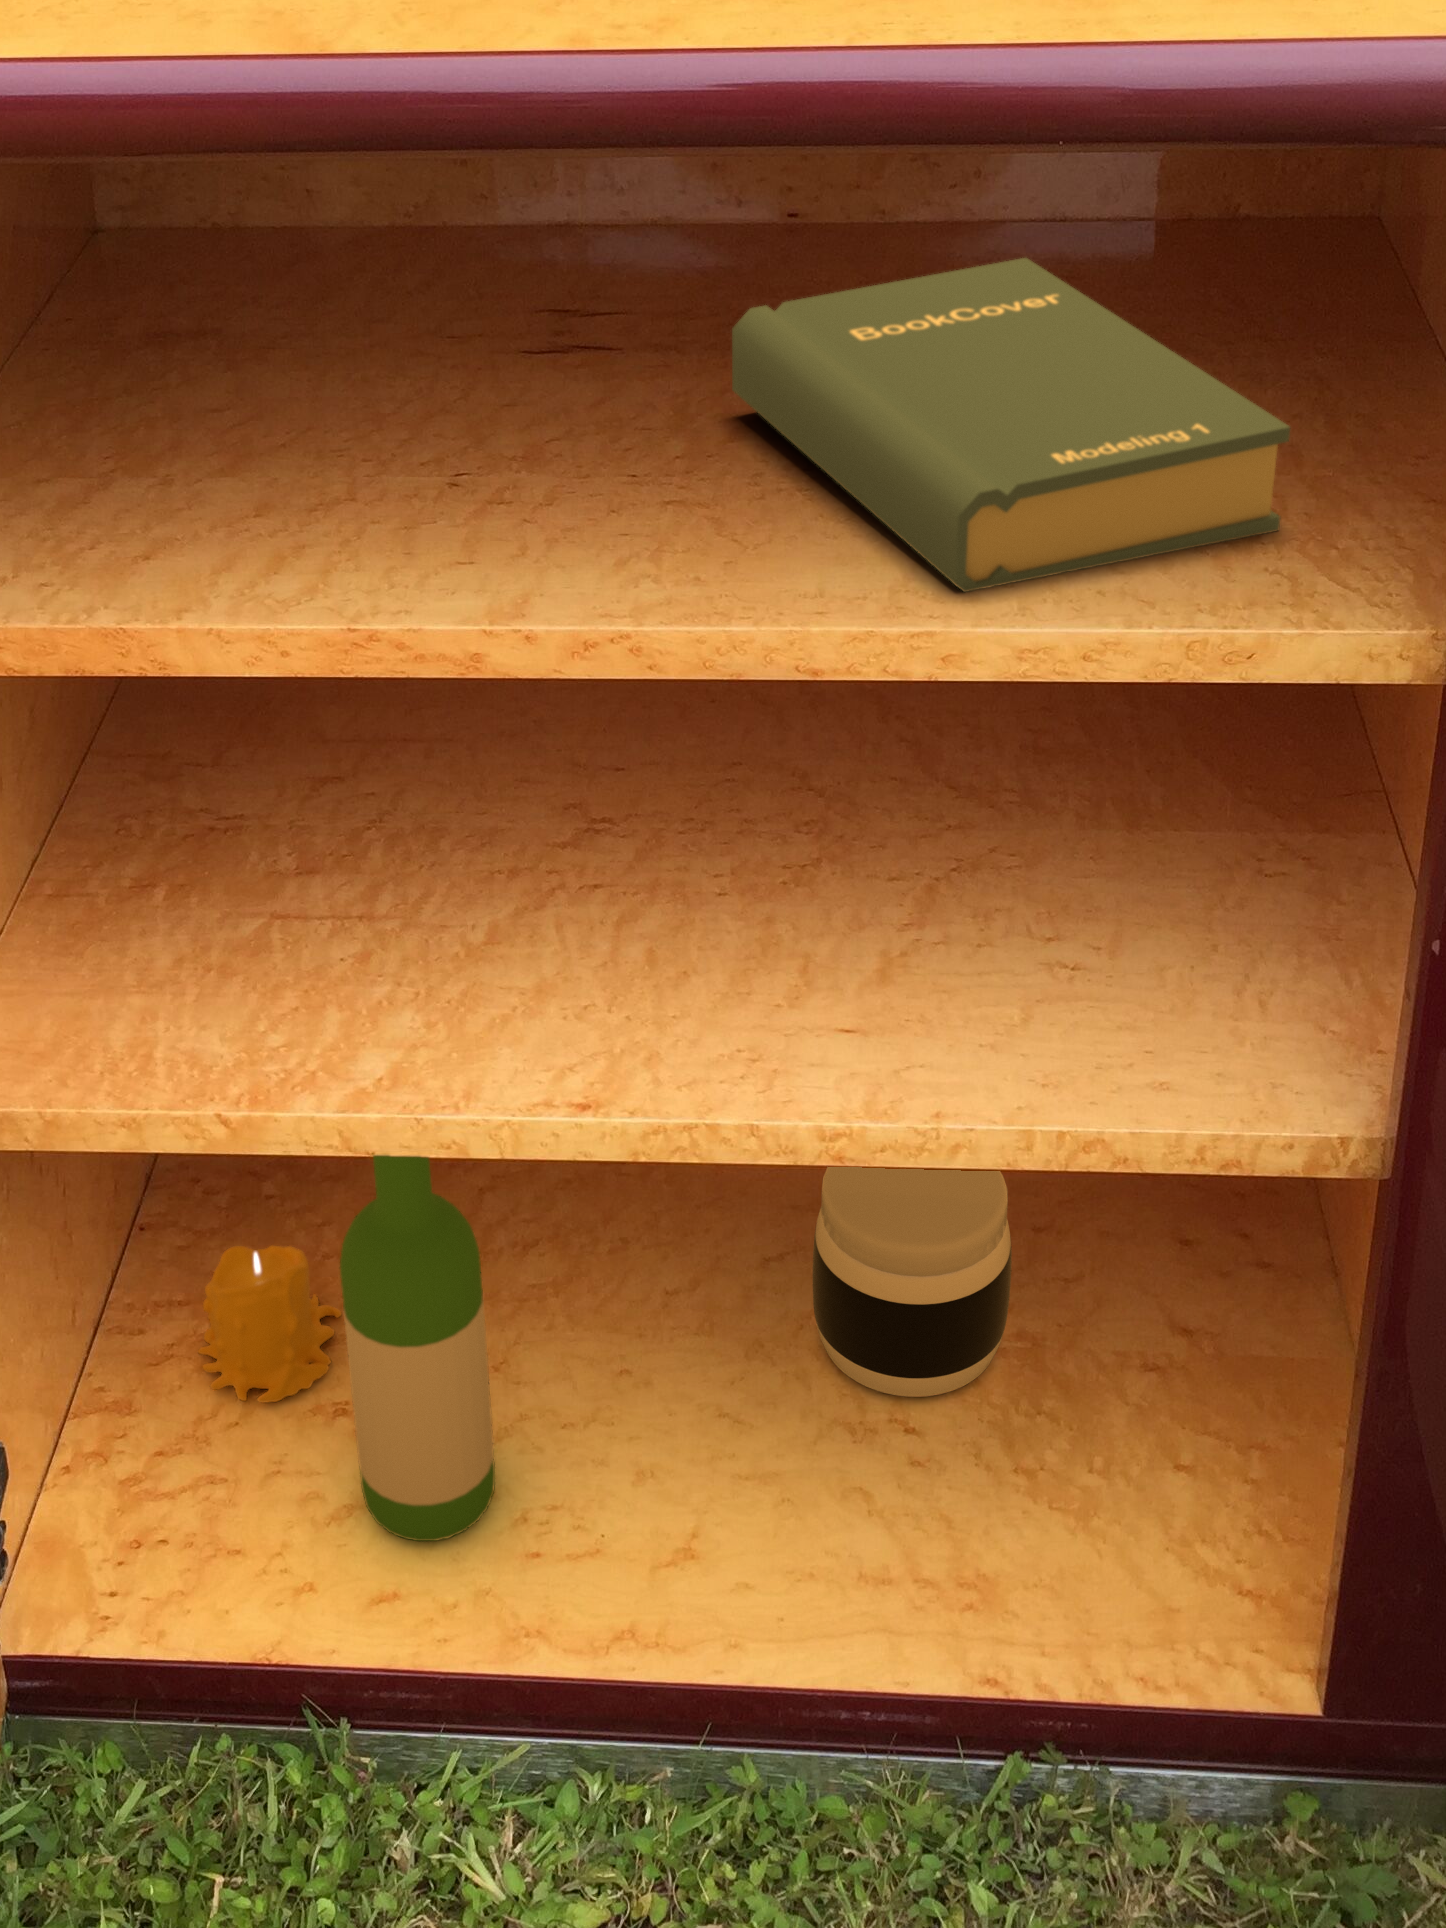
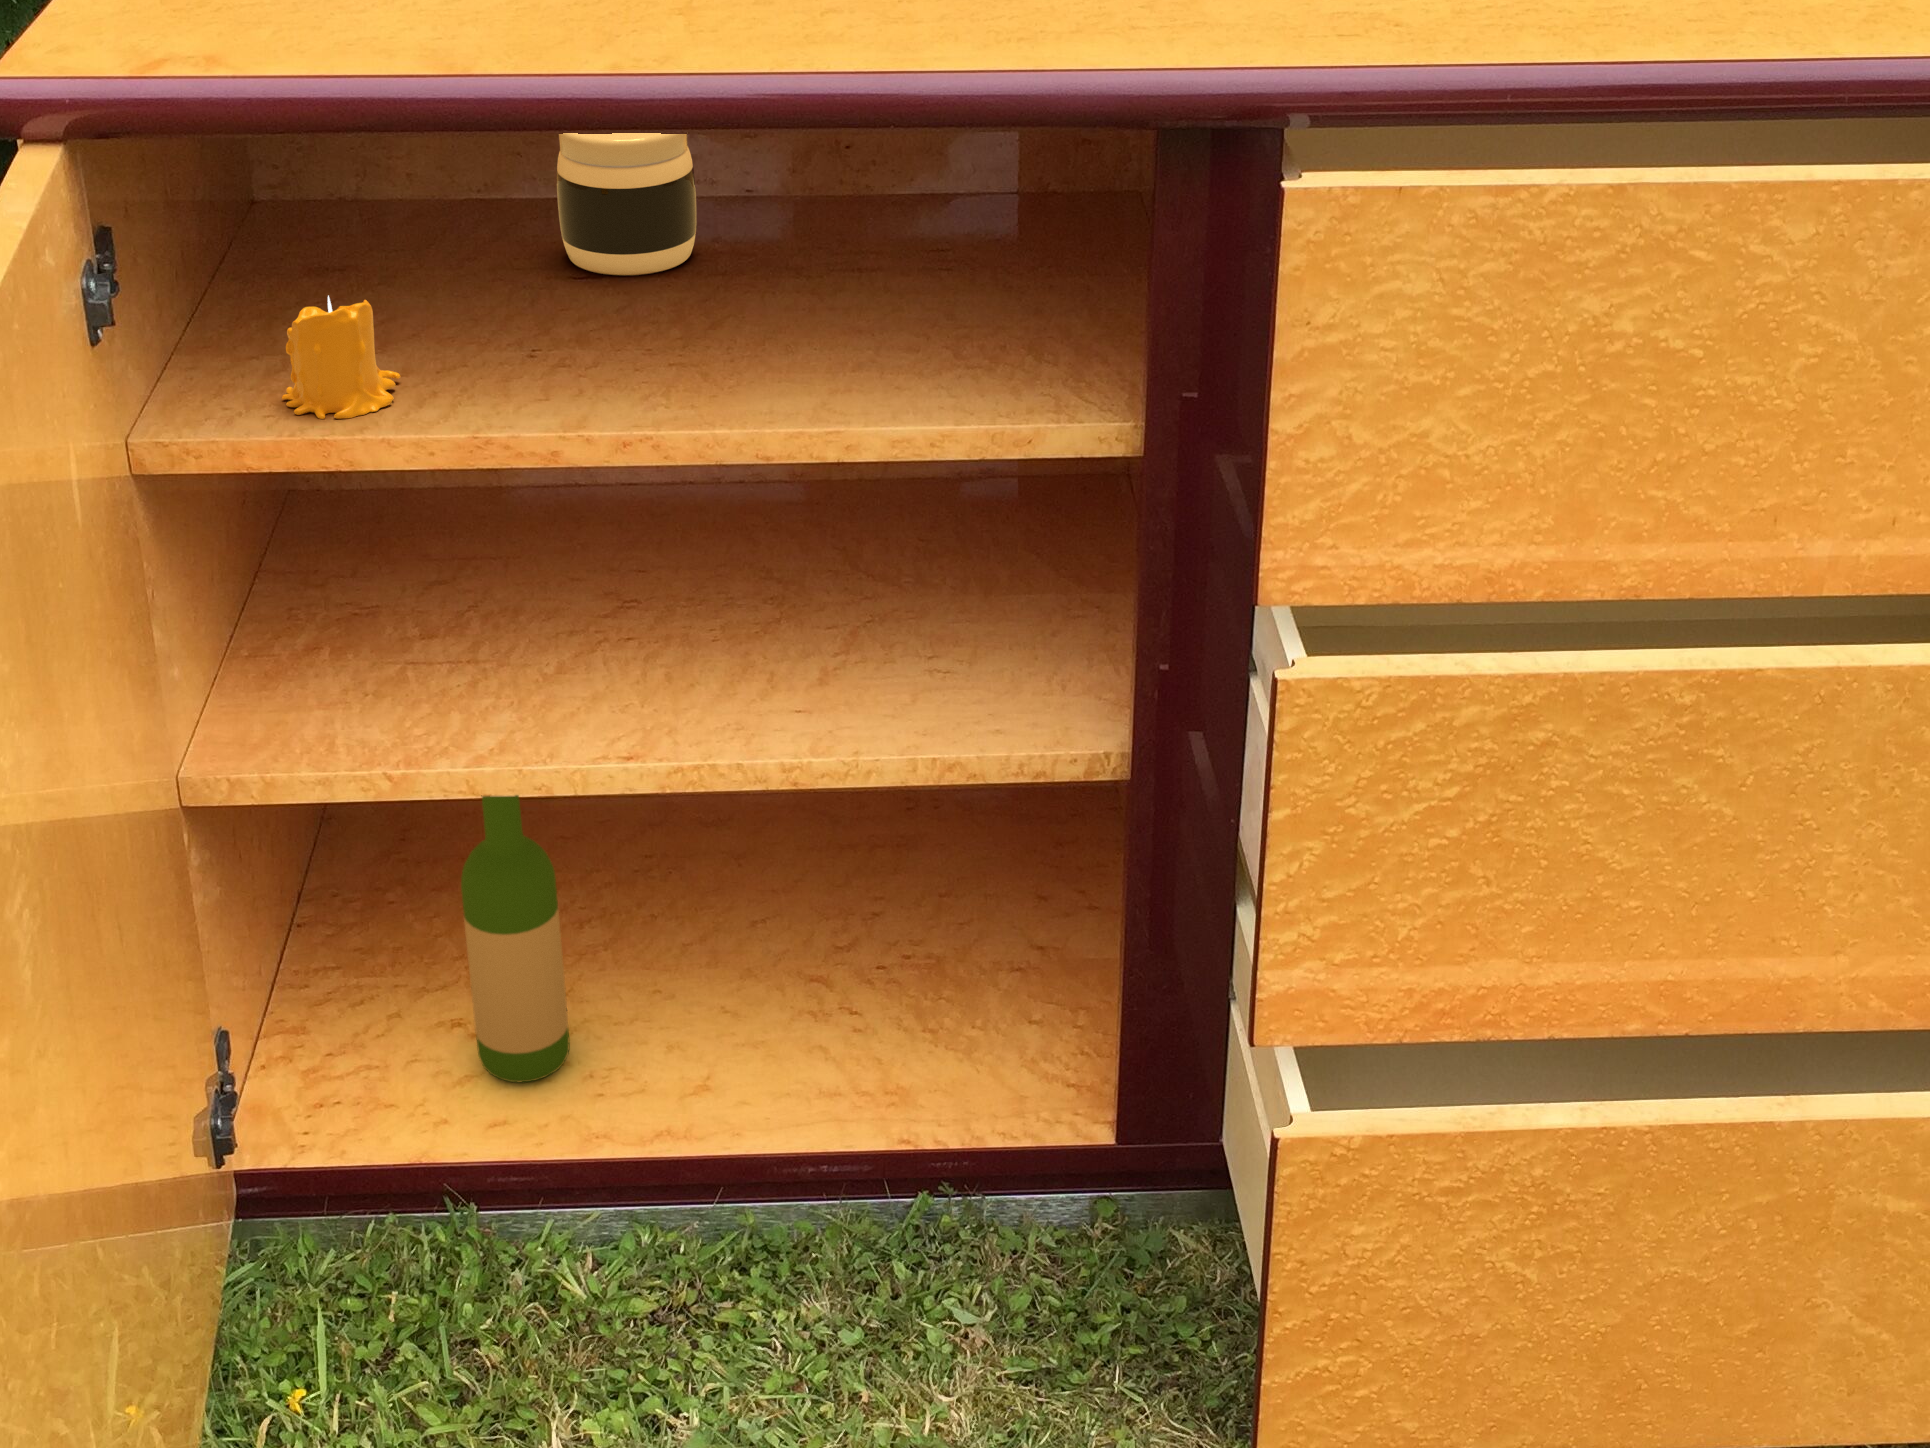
hardback book: present [732,258,1290,592] -> none [701,210,1045,412]
jar: present [812,1167,1012,1397] -> present [557,133,696,275]
candle: present [198,1246,341,1403] -> present [282,296,401,419]

